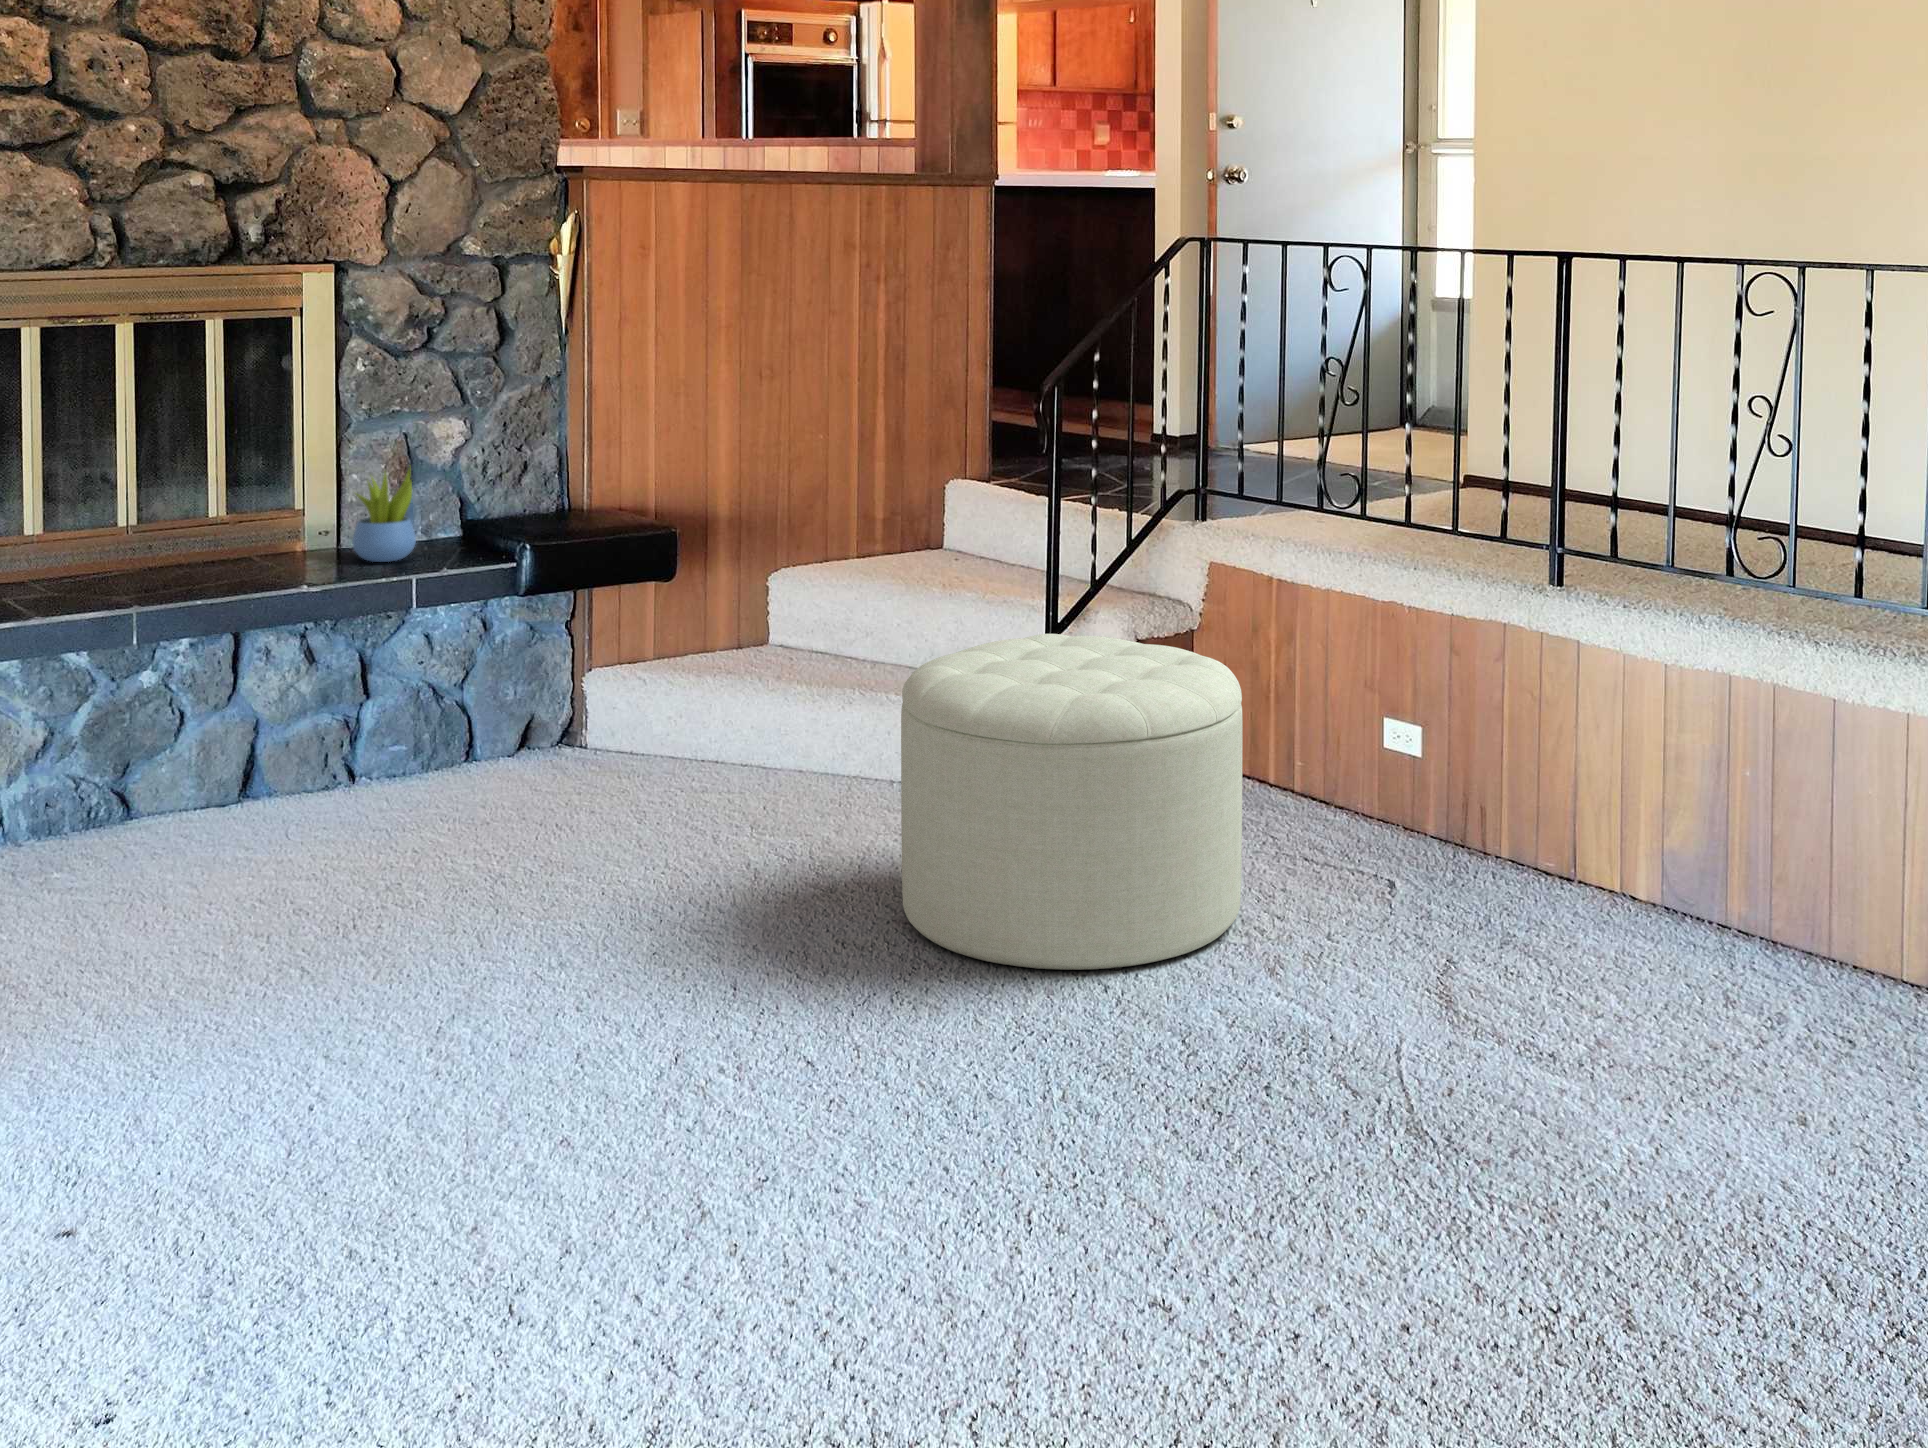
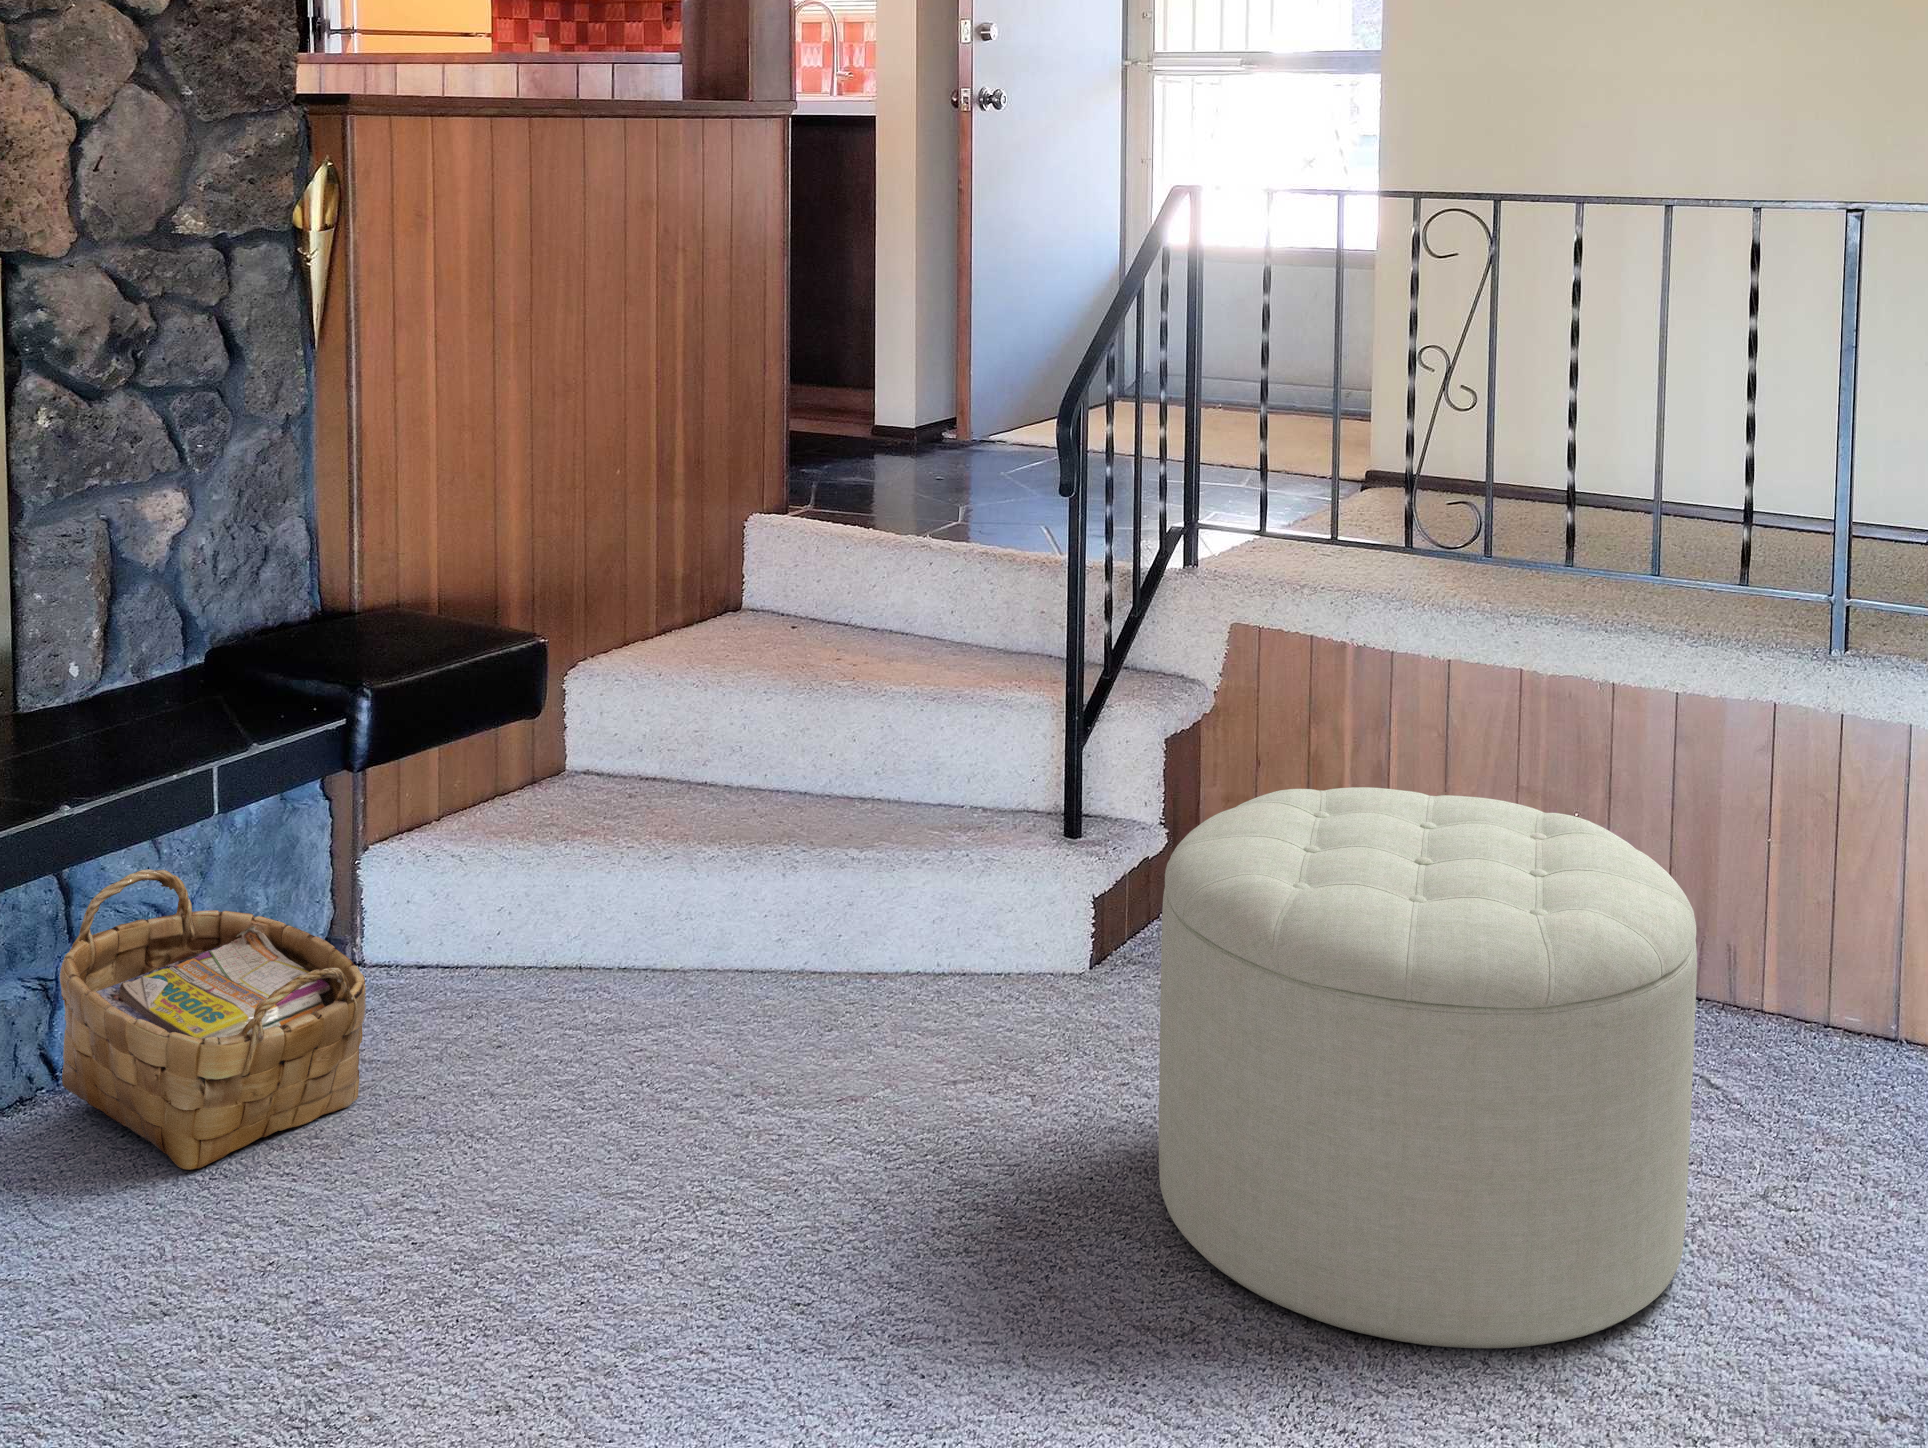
succulent plant: present [352,468,416,562] -> none [73,576,180,739]
woven basket: none [337,651,513,823] -> present [60,869,366,1170]

